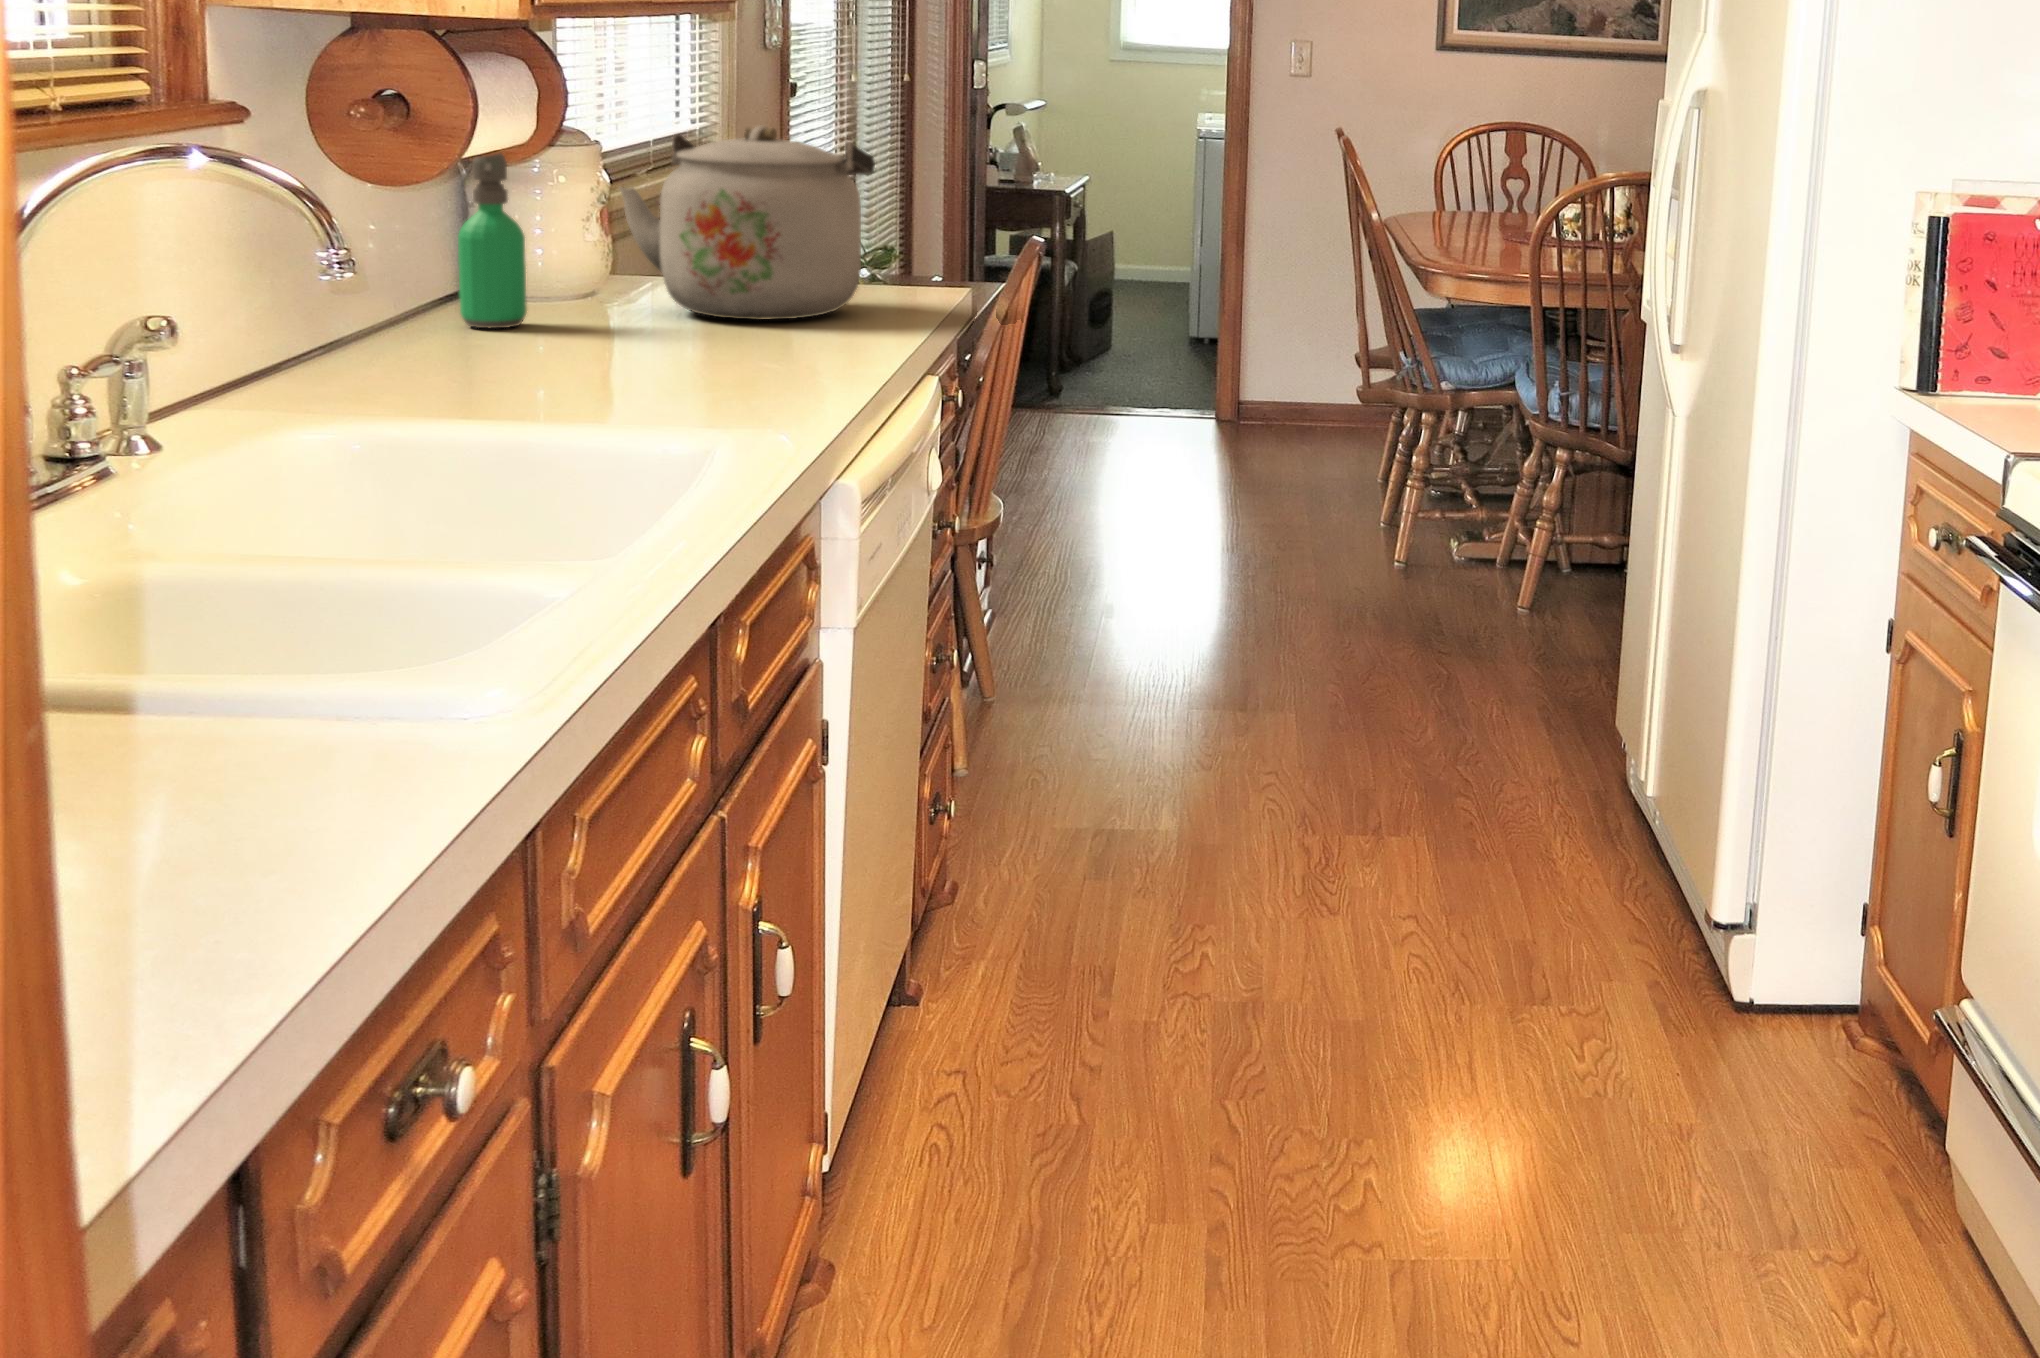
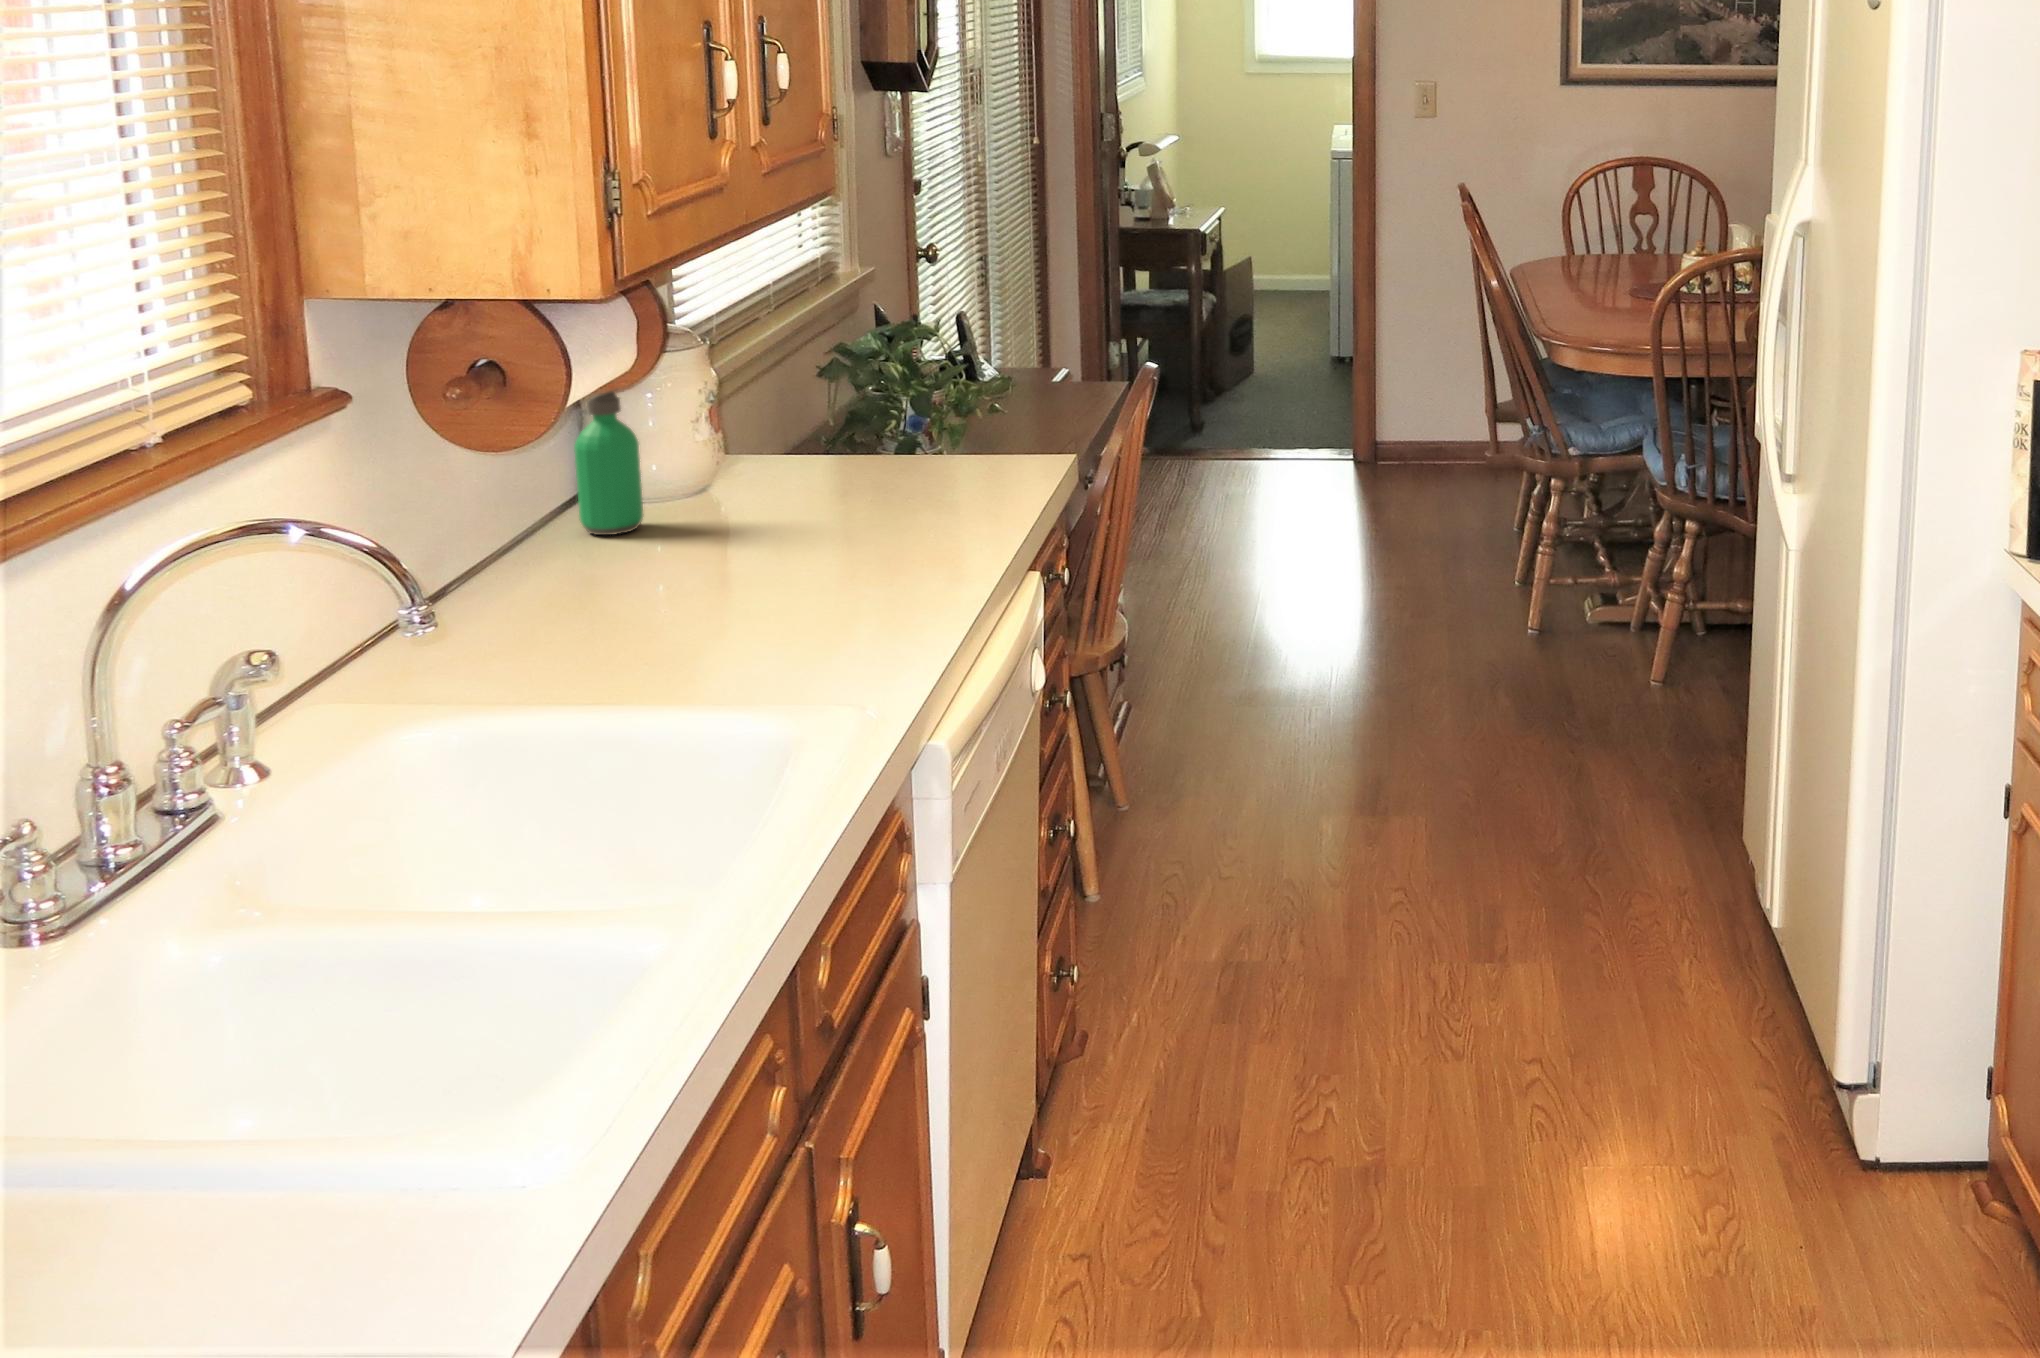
kettle: present [620,126,875,320] -> none [731,312,979,507]

